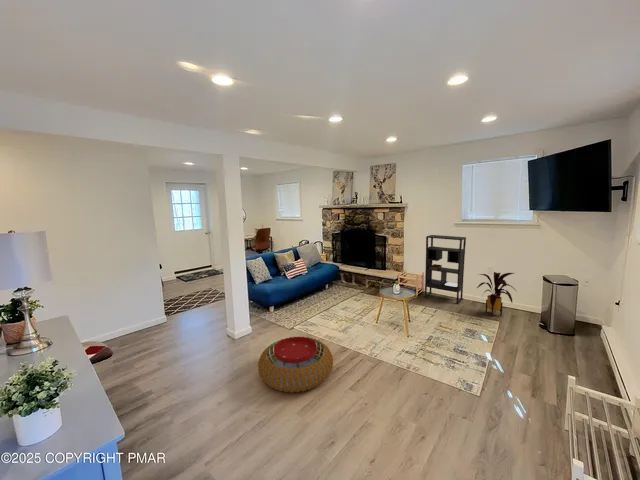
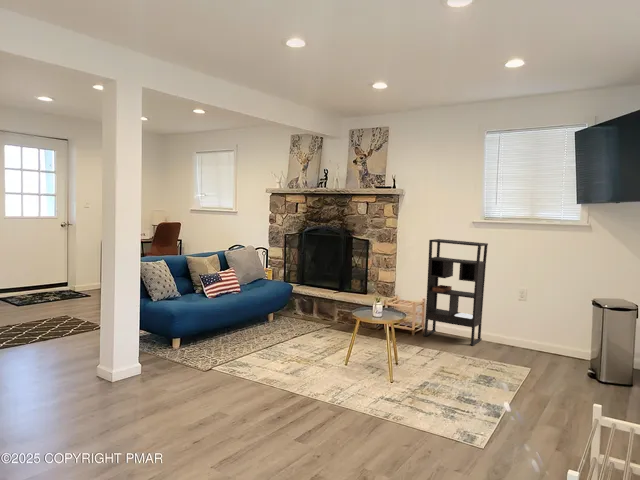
house plant: present [477,272,514,316] -> none [497,295,557,361]
pouf: present [258,337,333,393] -> none [152,369,273,444]

